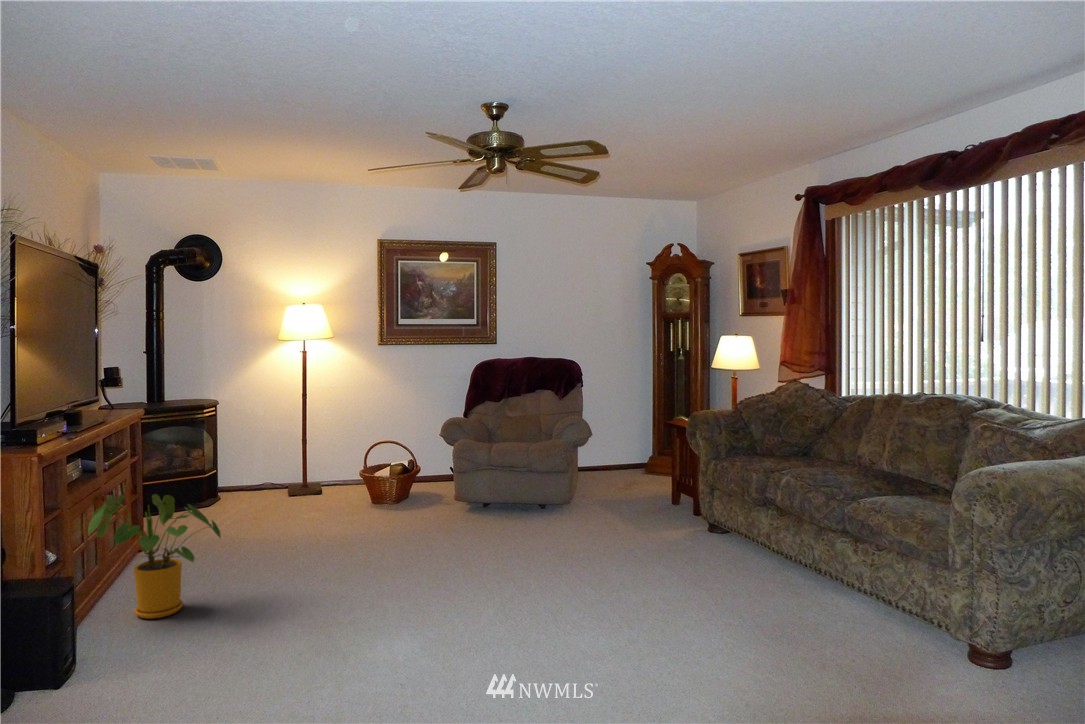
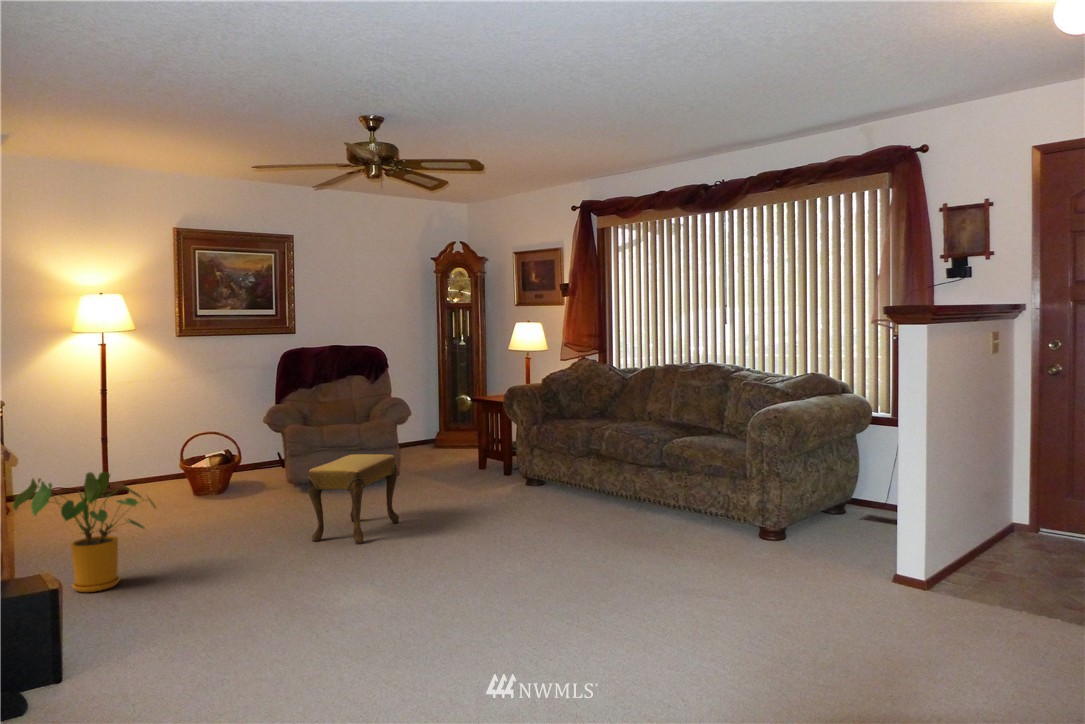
footstool: none [395,488,509,600] -> present [308,454,399,544]

